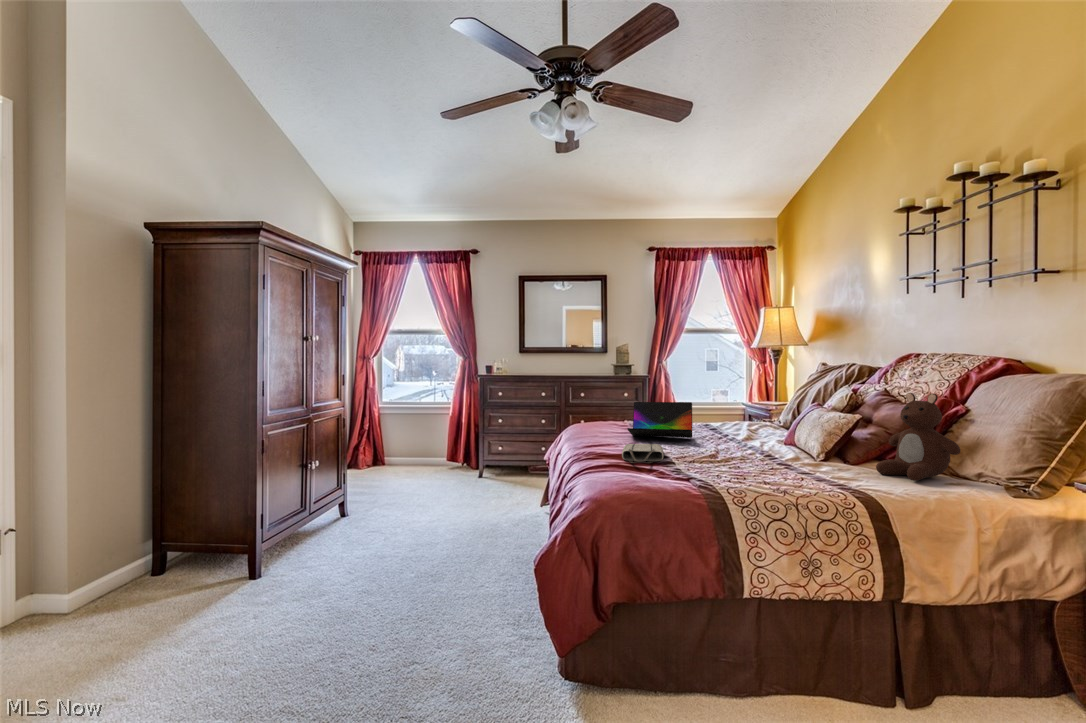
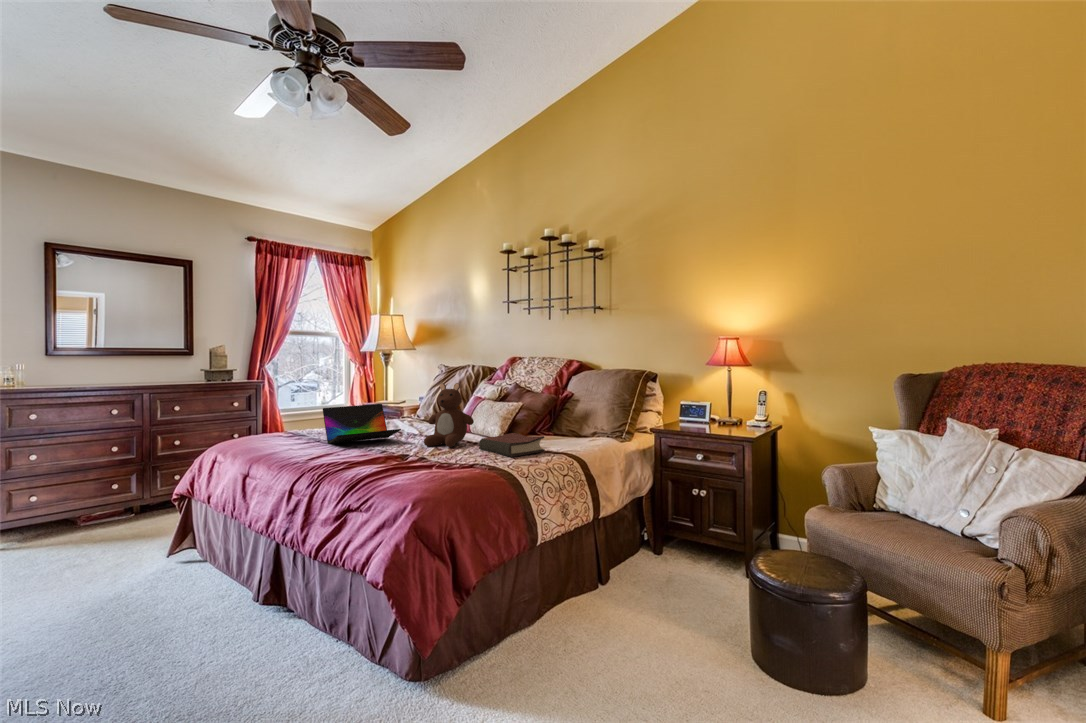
teddy bear: present [876,393,960,481] -> present [424,383,474,447]
tote bag: present [622,444,664,463] -> none [361,446,418,465]
hardback book: none [755,452,829,482] -> present [479,433,545,457]

